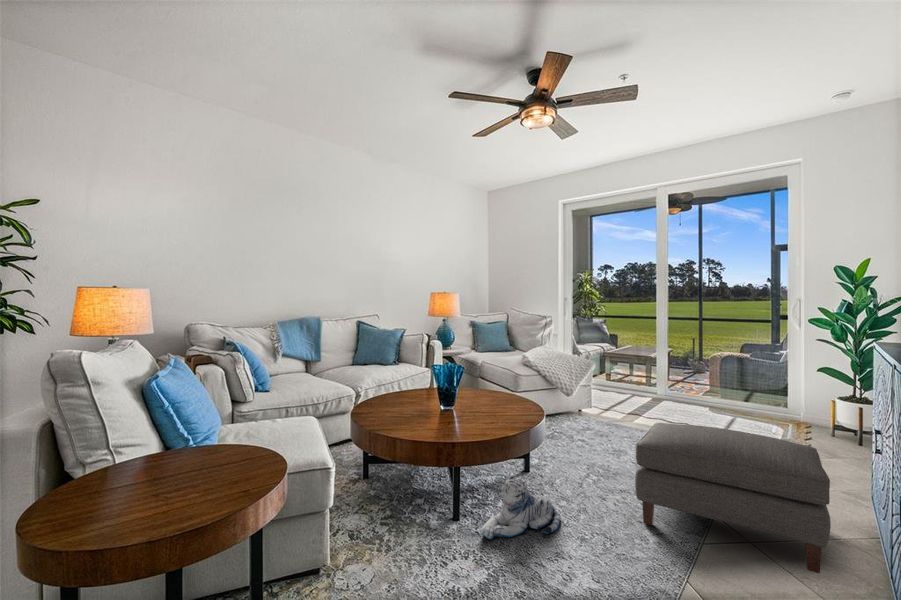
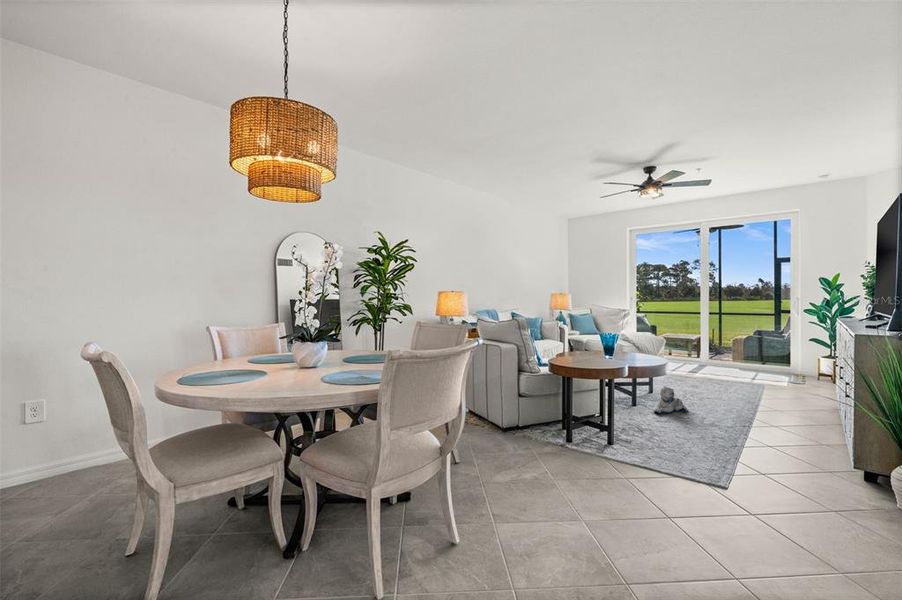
ottoman: present [635,423,831,573] -> none [722,365,818,420]

